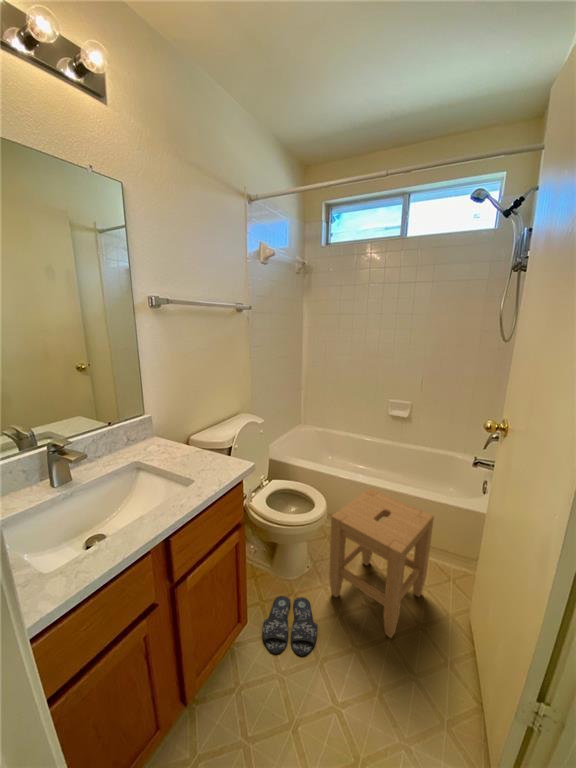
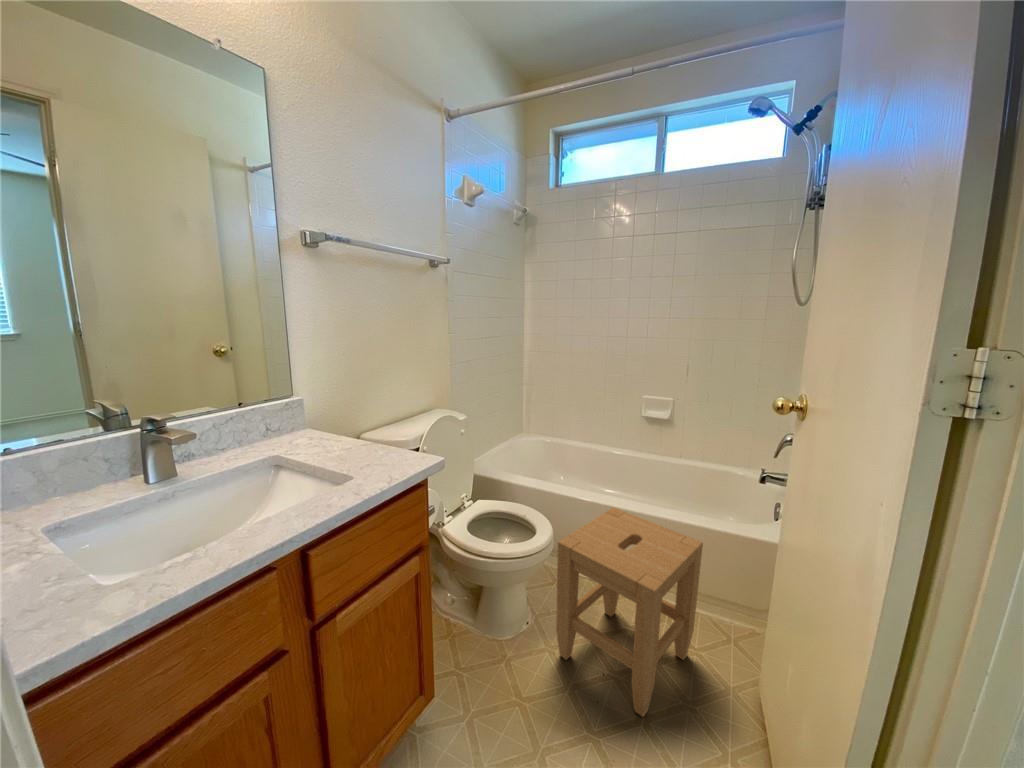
slippers: present [263,596,317,656] -> none [460,657,538,741]

